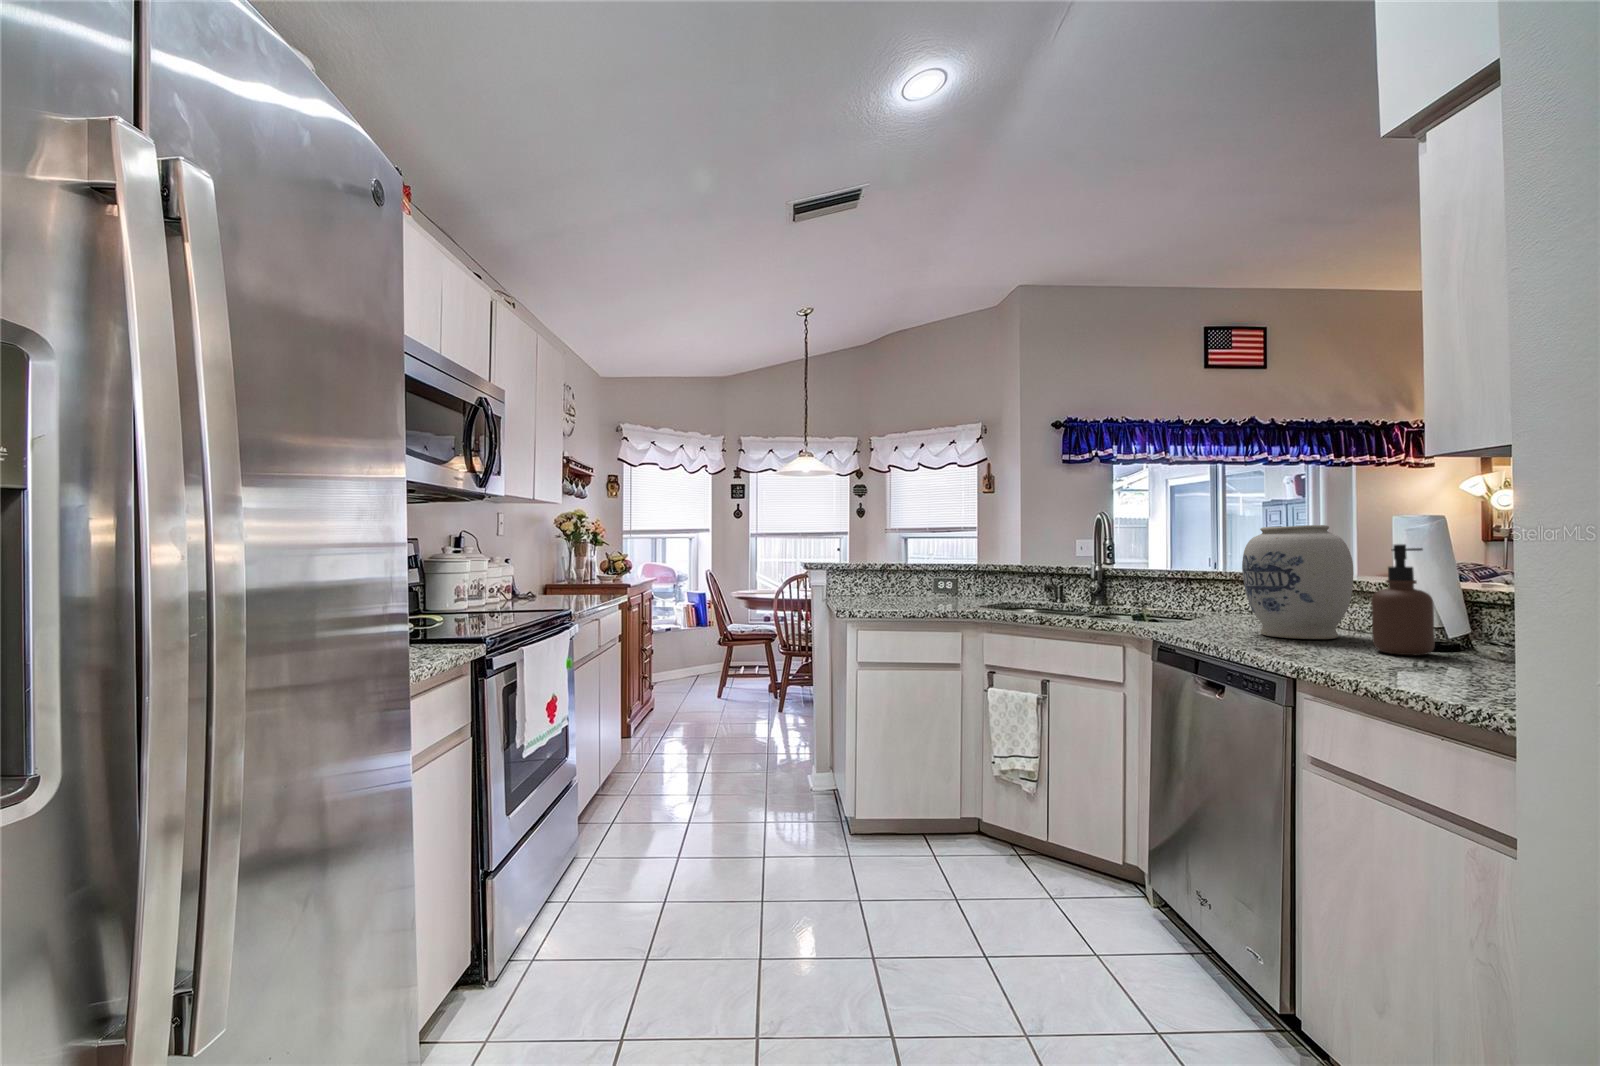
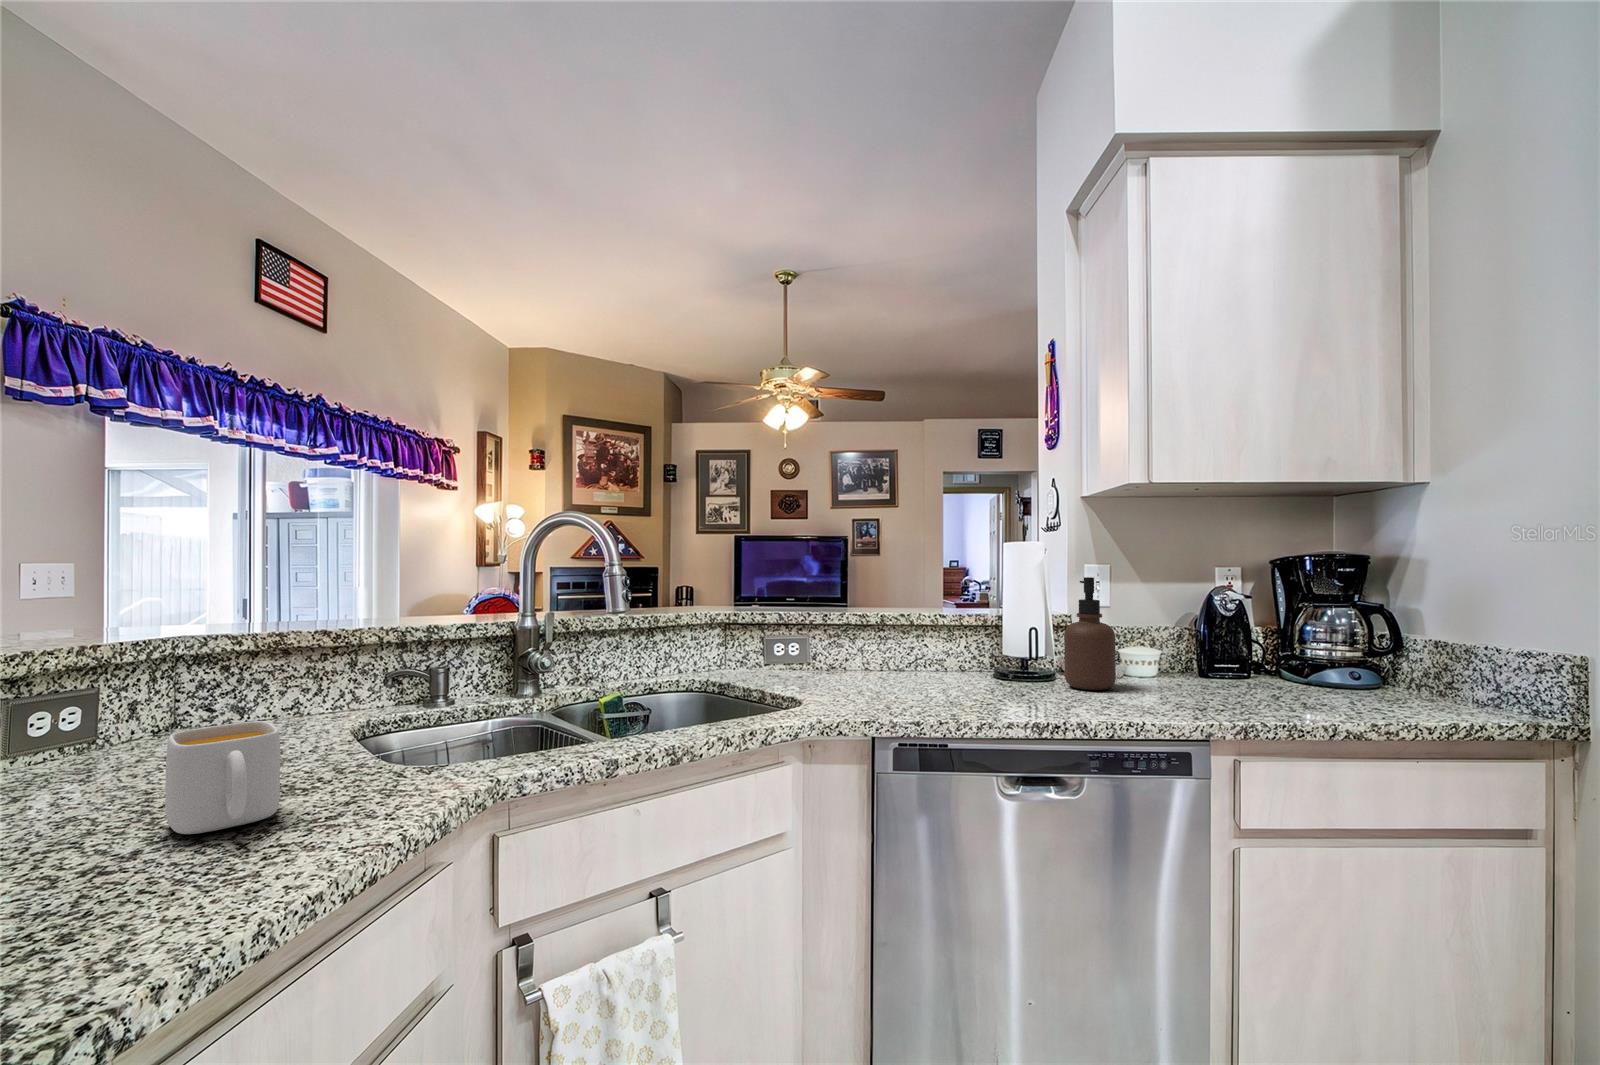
vase: present [1242,525,1354,639] -> none [902,555,1016,695]
mug: none [901,581,930,607] -> present [165,721,280,834]

